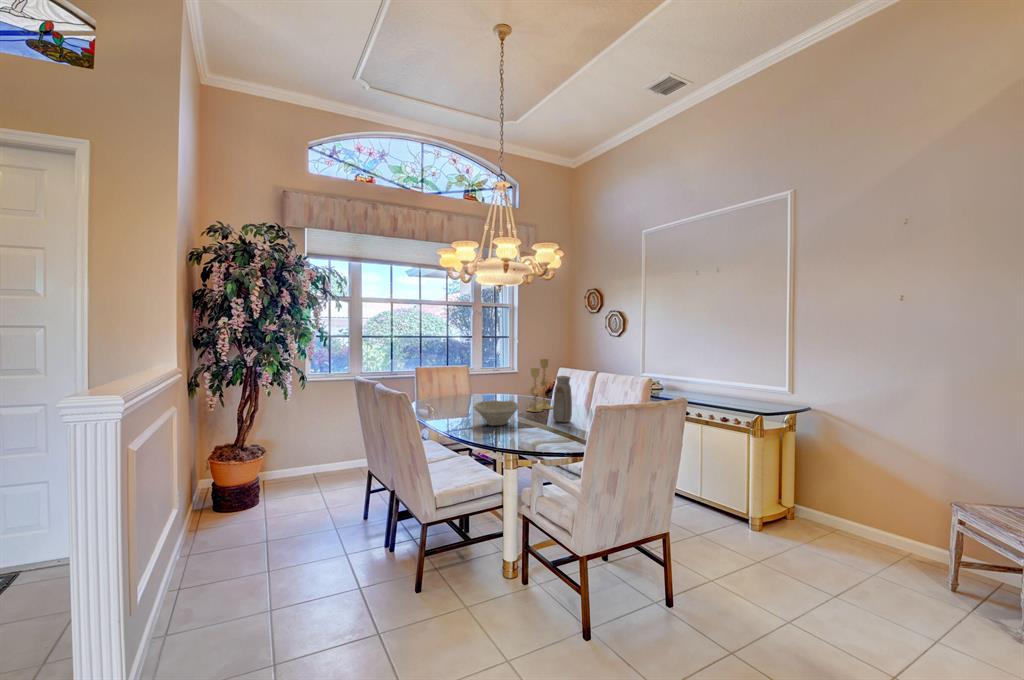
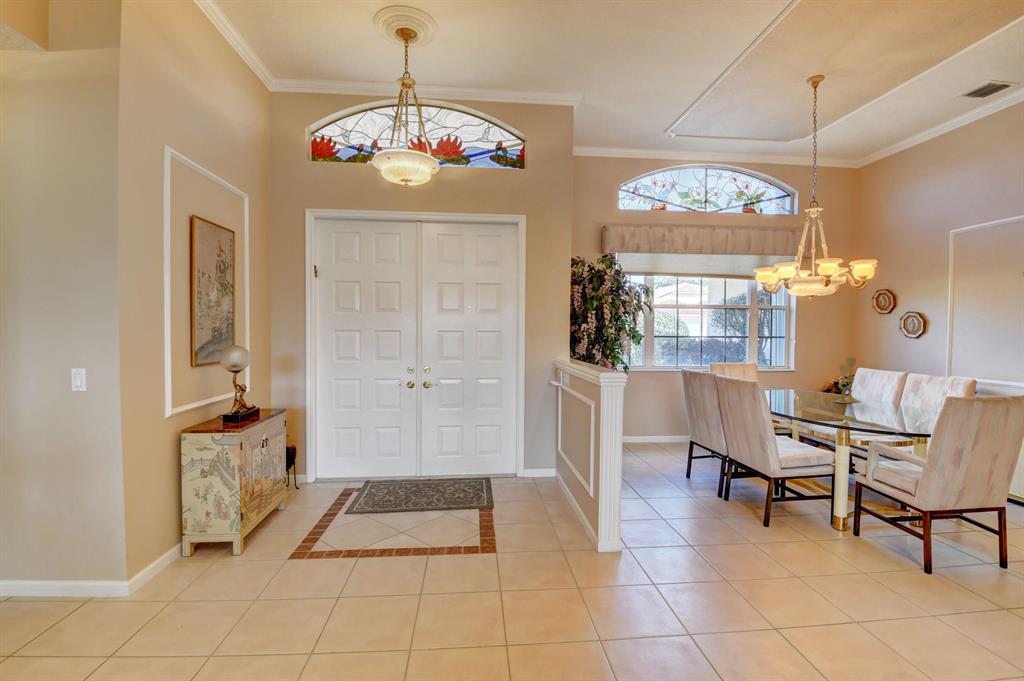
vase: present [553,376,572,422] -> none [871,373,892,413]
bowl: present [474,401,520,426] -> none [794,390,839,411]

